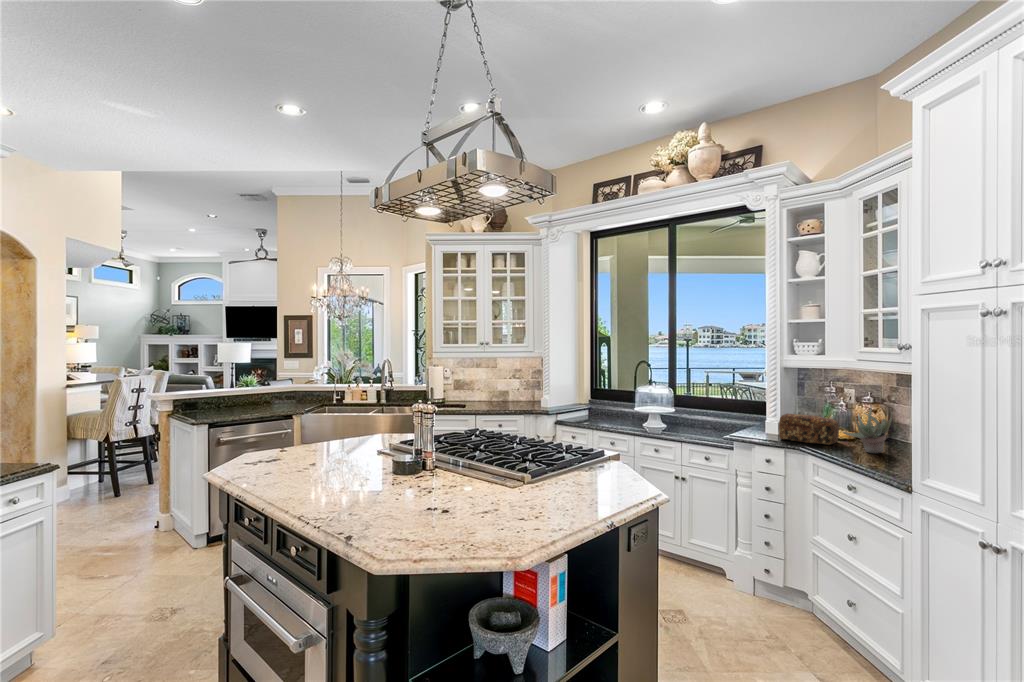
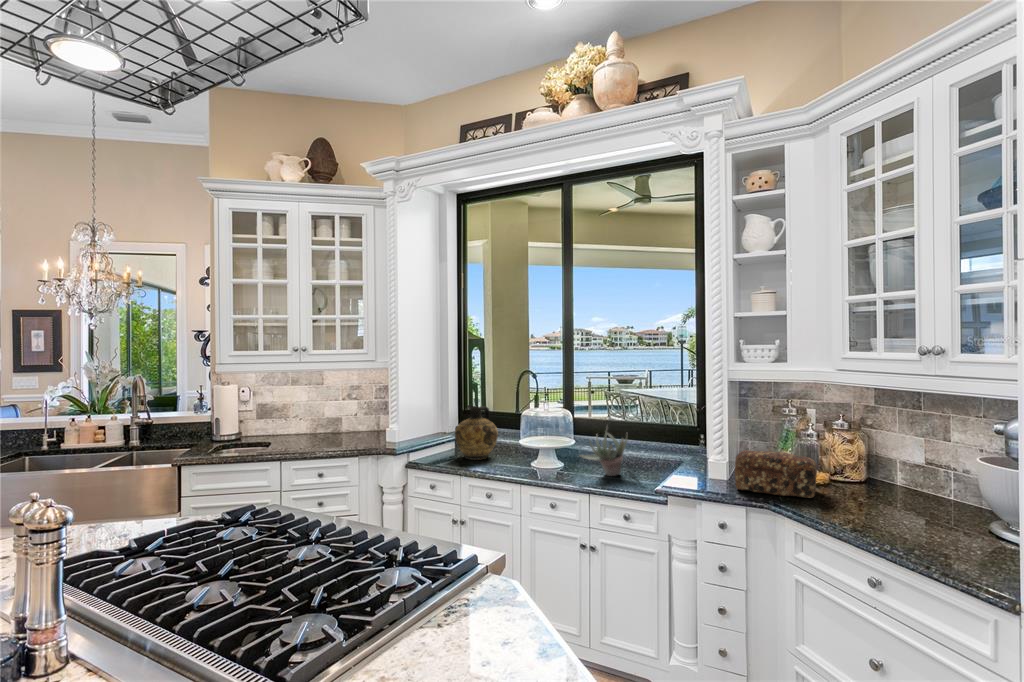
ceramic jug: none [589,383,620,421] -> present [455,405,498,460]
succulent plant: present [843,406,892,453] -> present [580,431,627,476]

